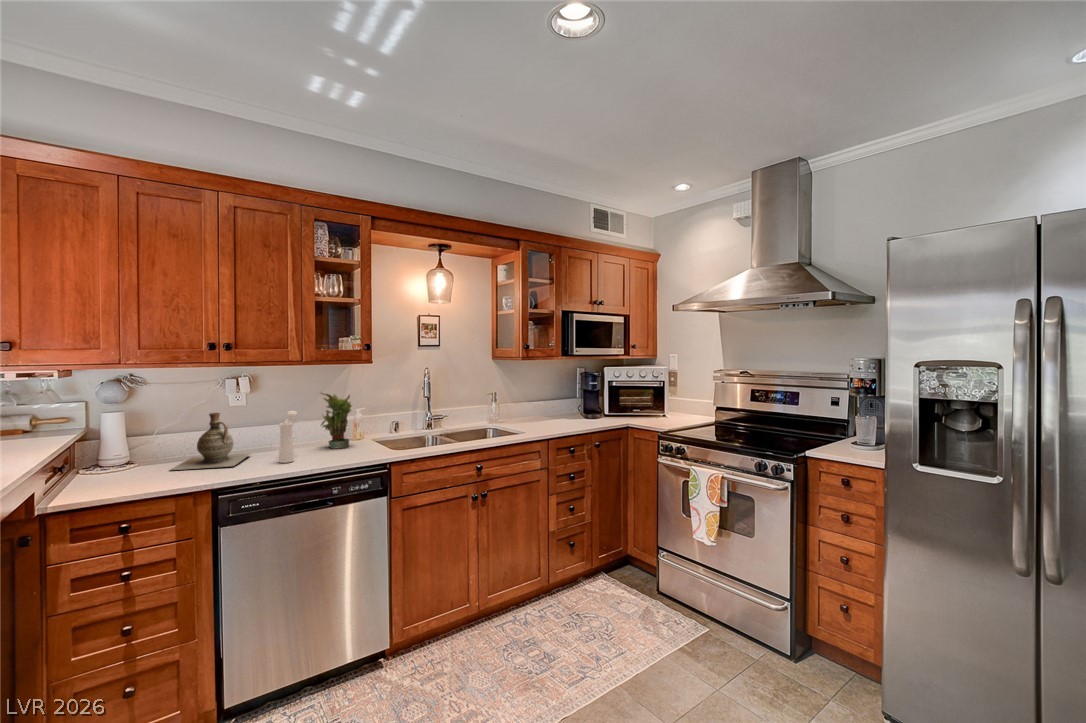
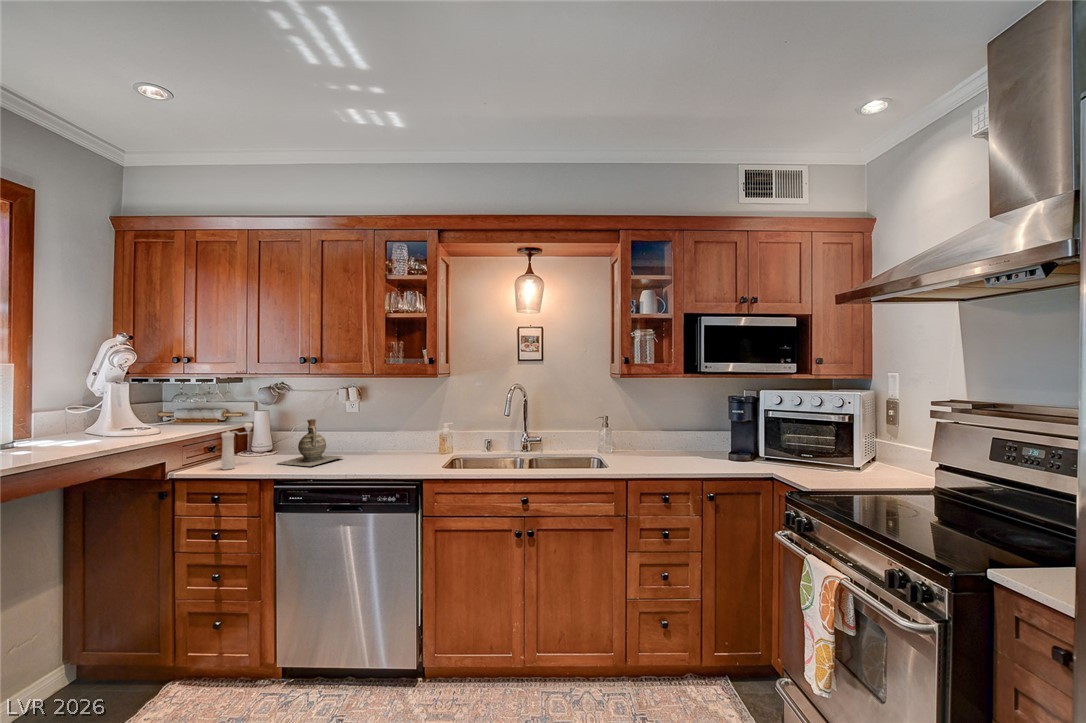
potted plant: present [321,393,352,449] -> none [392,406,428,461]
pepper mill: present [279,411,297,463] -> present [221,423,253,470]

